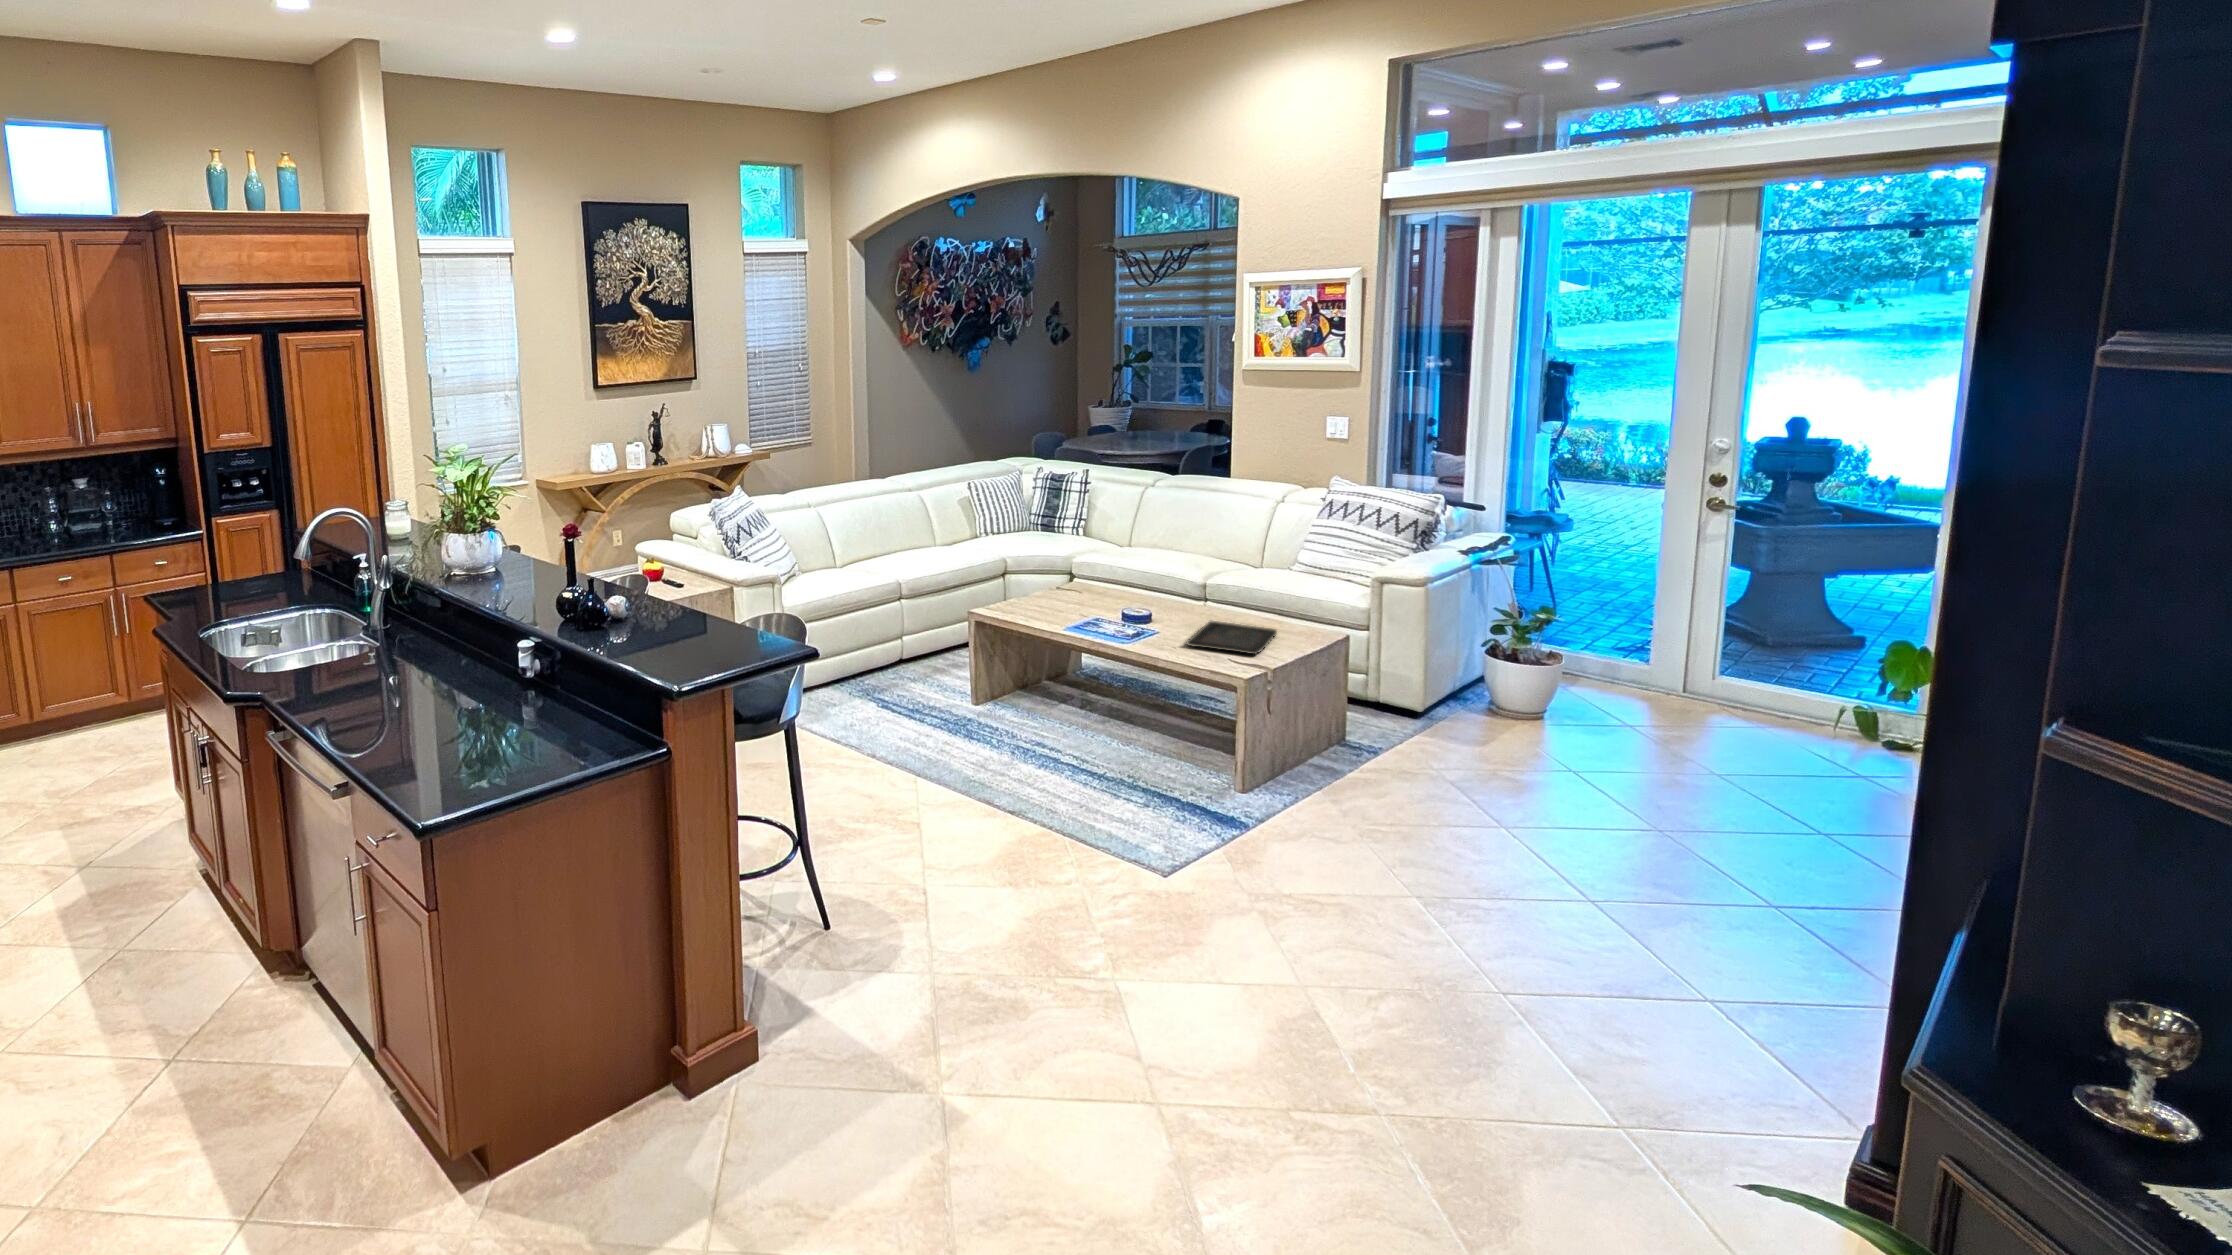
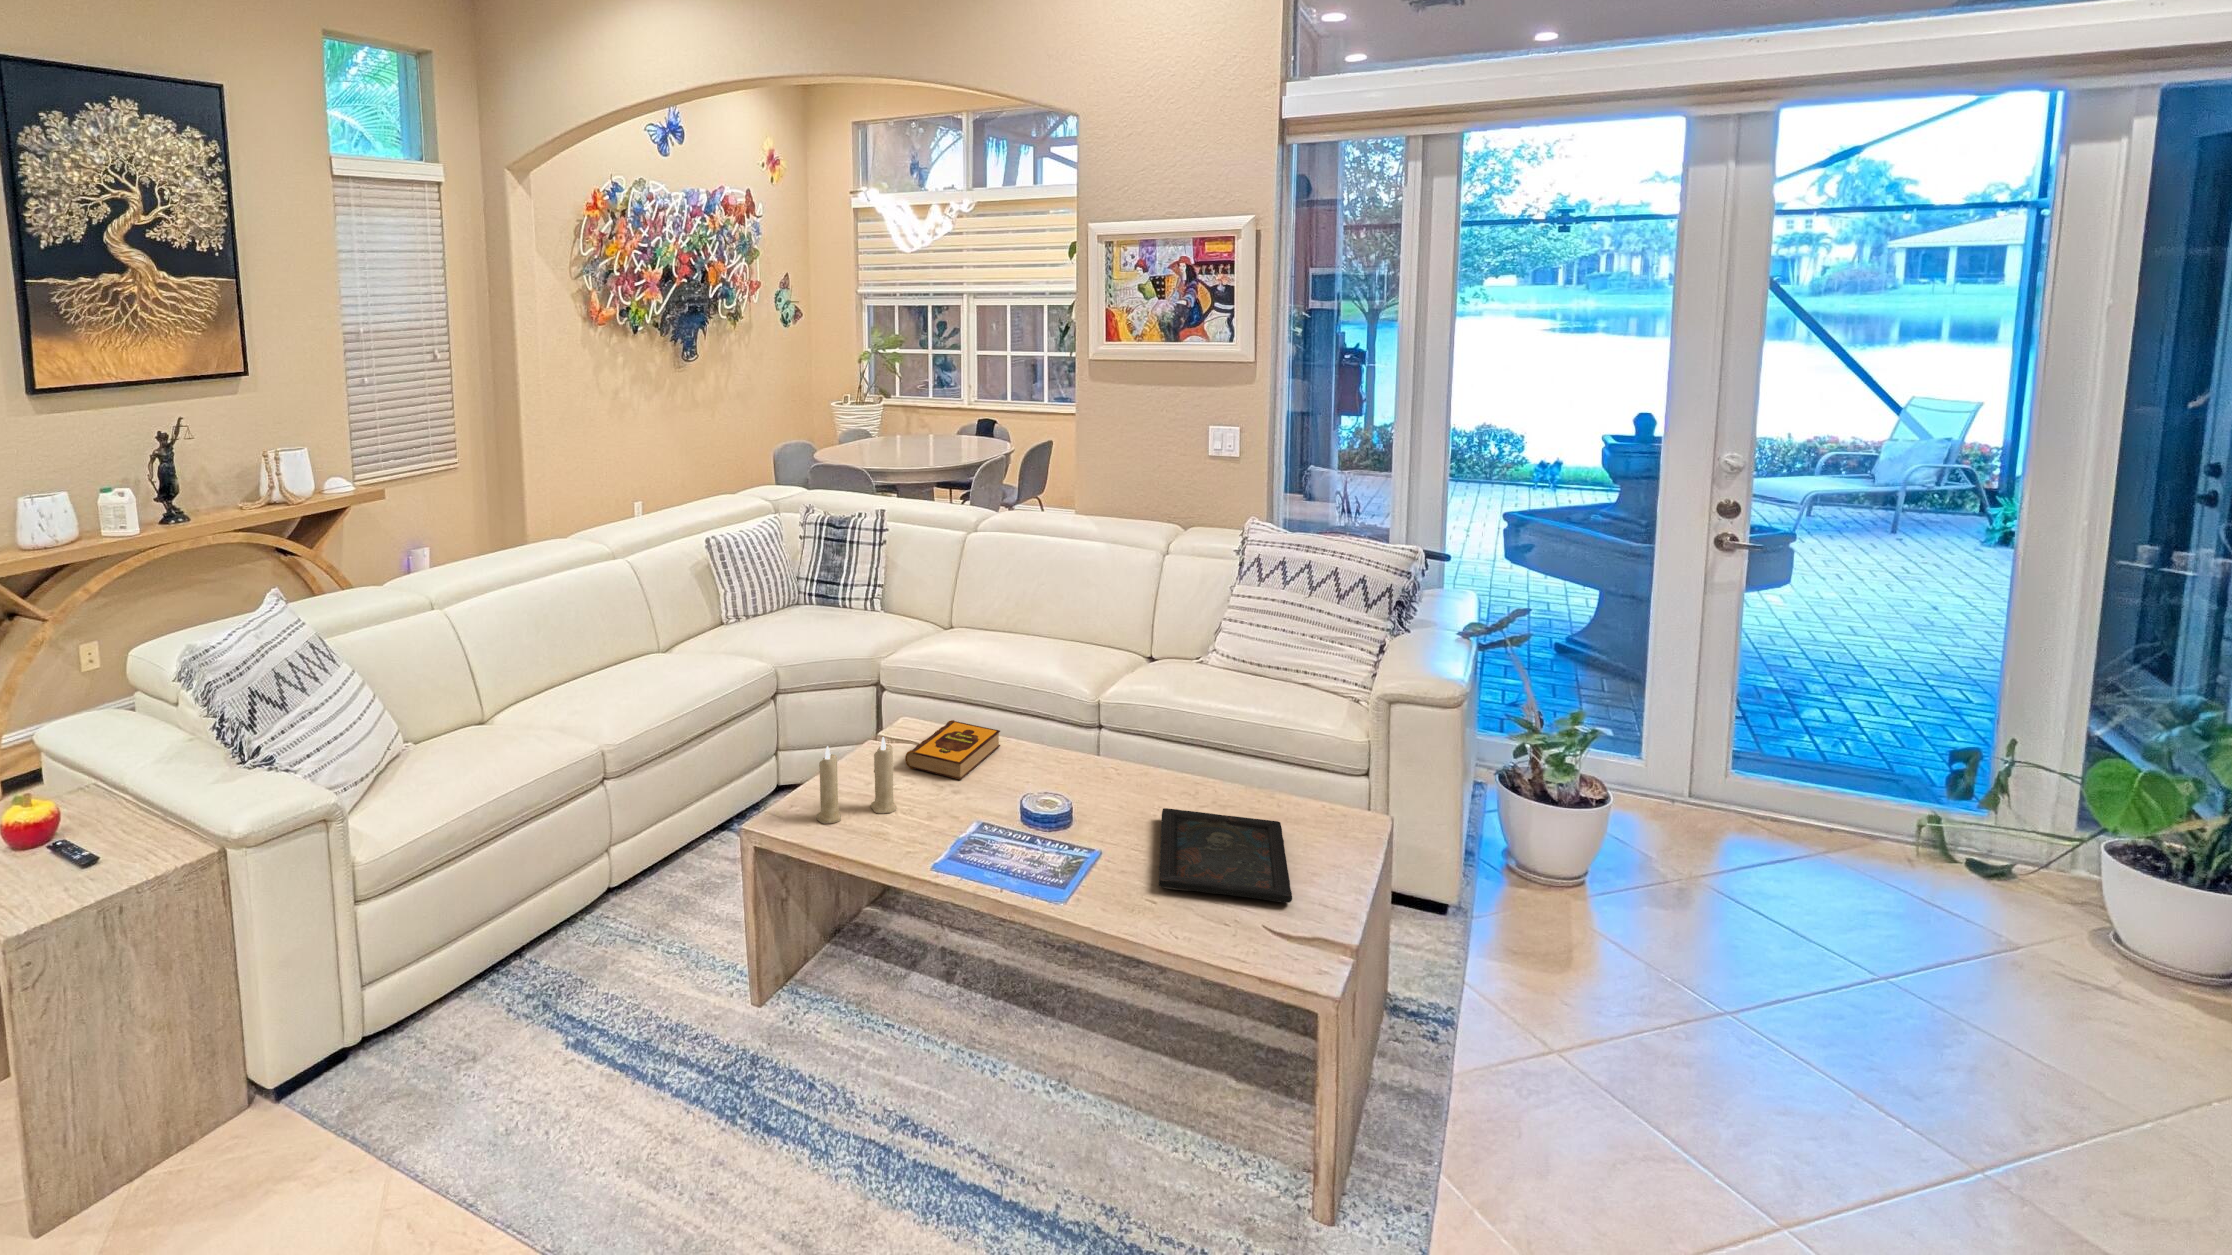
candle: none [1012,571,1058,615] -> present [816,737,897,824]
hardback book: none [1070,581,1131,606] -> present [905,720,1000,780]

